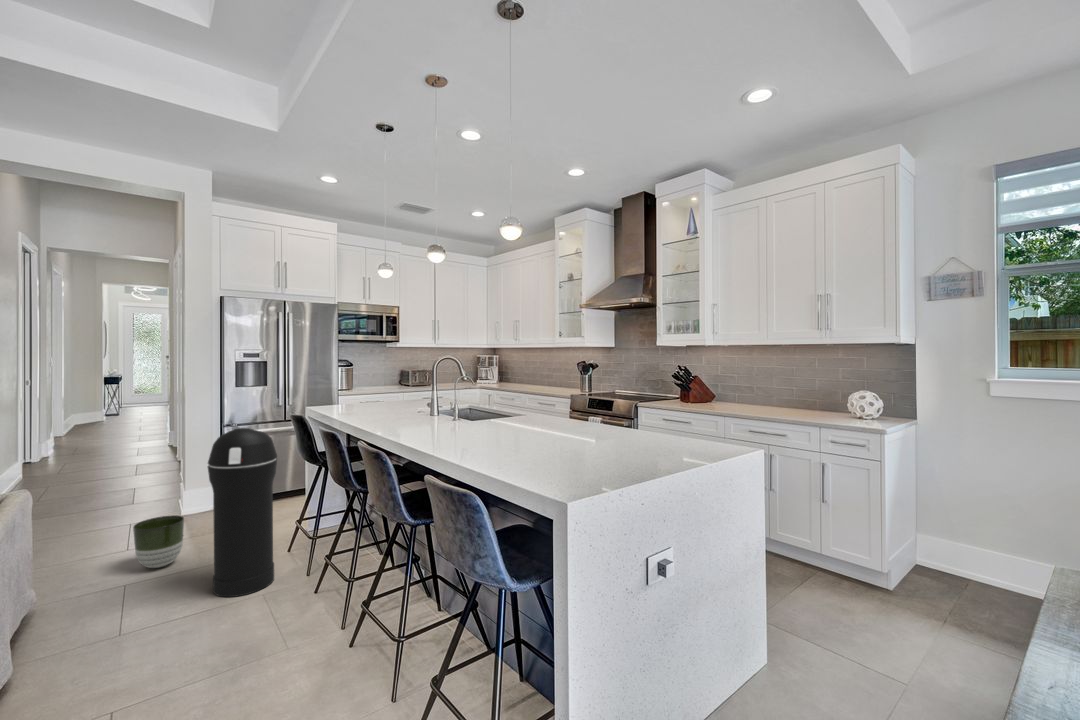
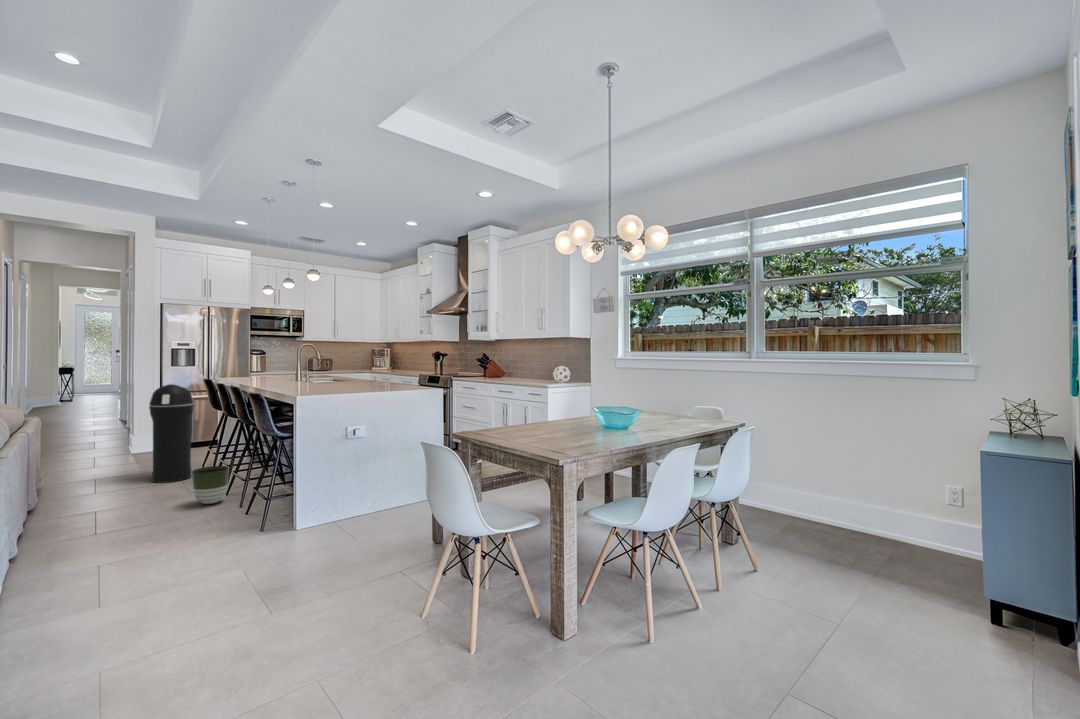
planter: present [133,515,184,568] -> present [192,466,229,504]

